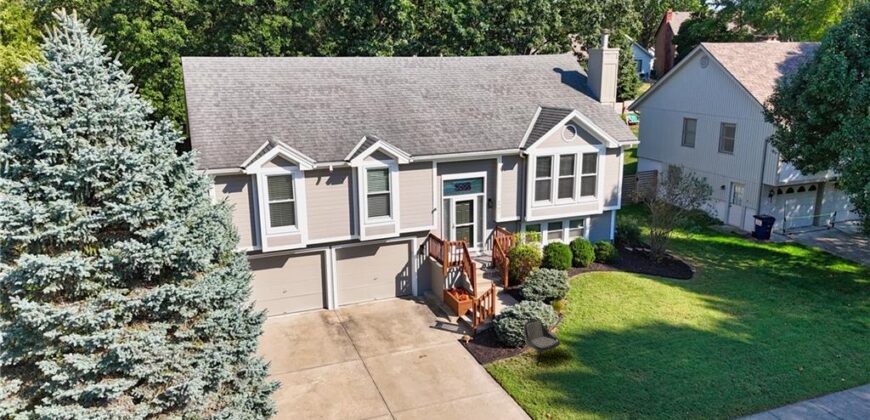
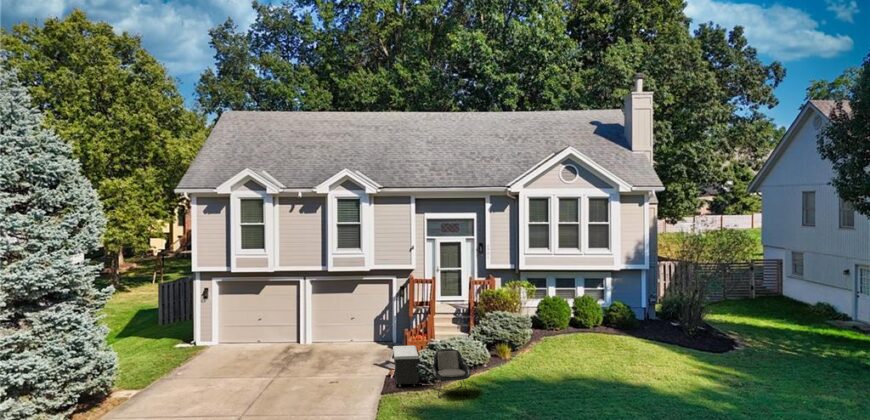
storage bench: none [470,315,506,356] -> present [393,346,419,386]

